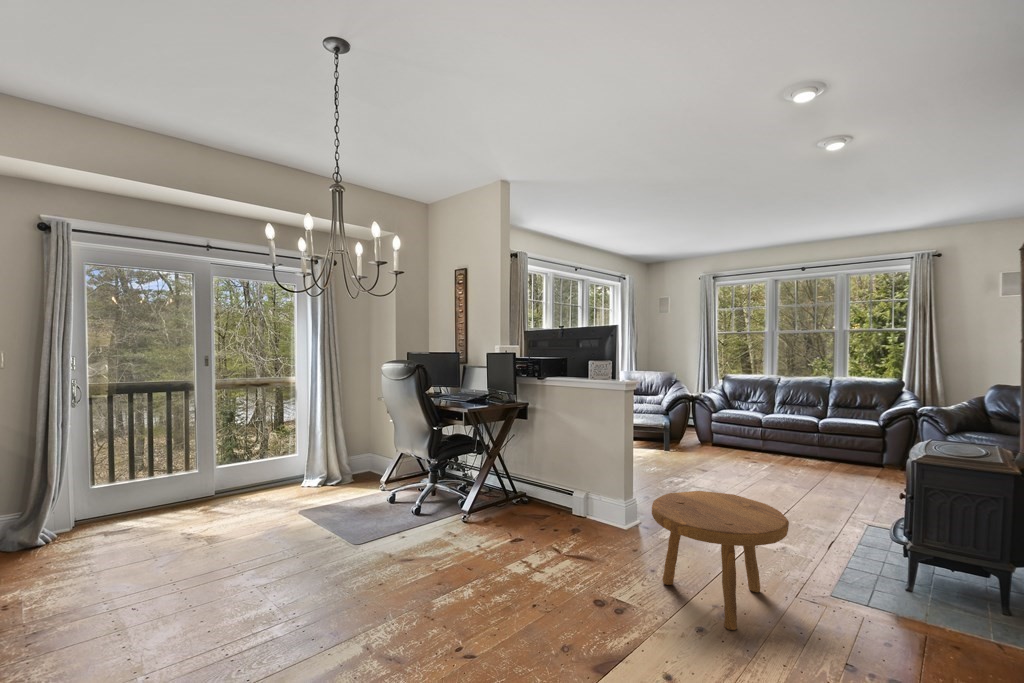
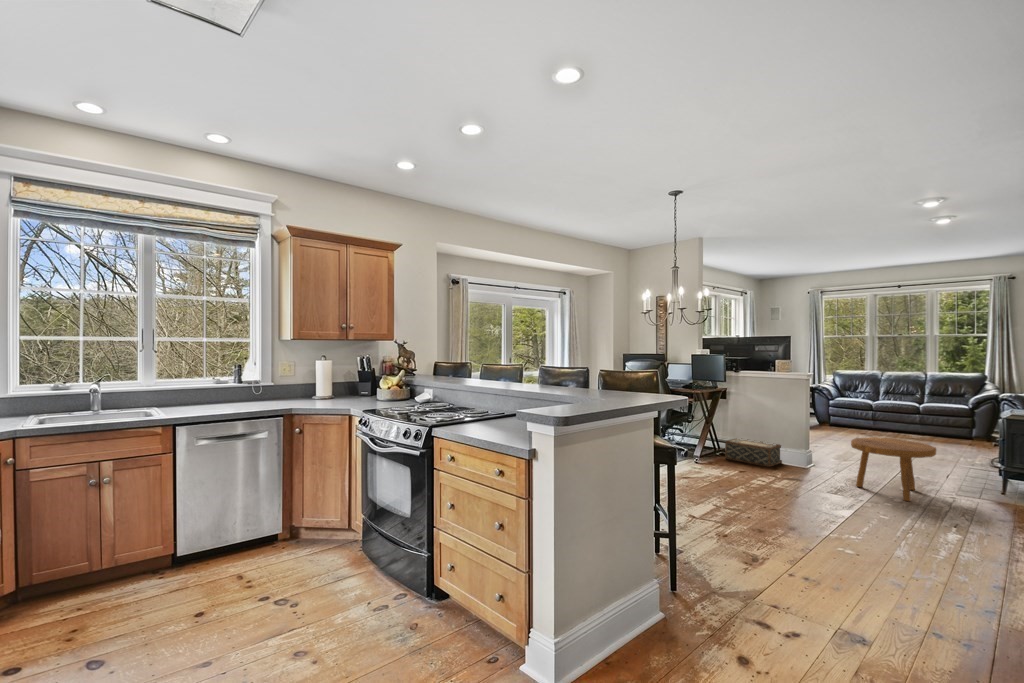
woven basket: none [510,477,587,530] -> present [725,438,782,467]

